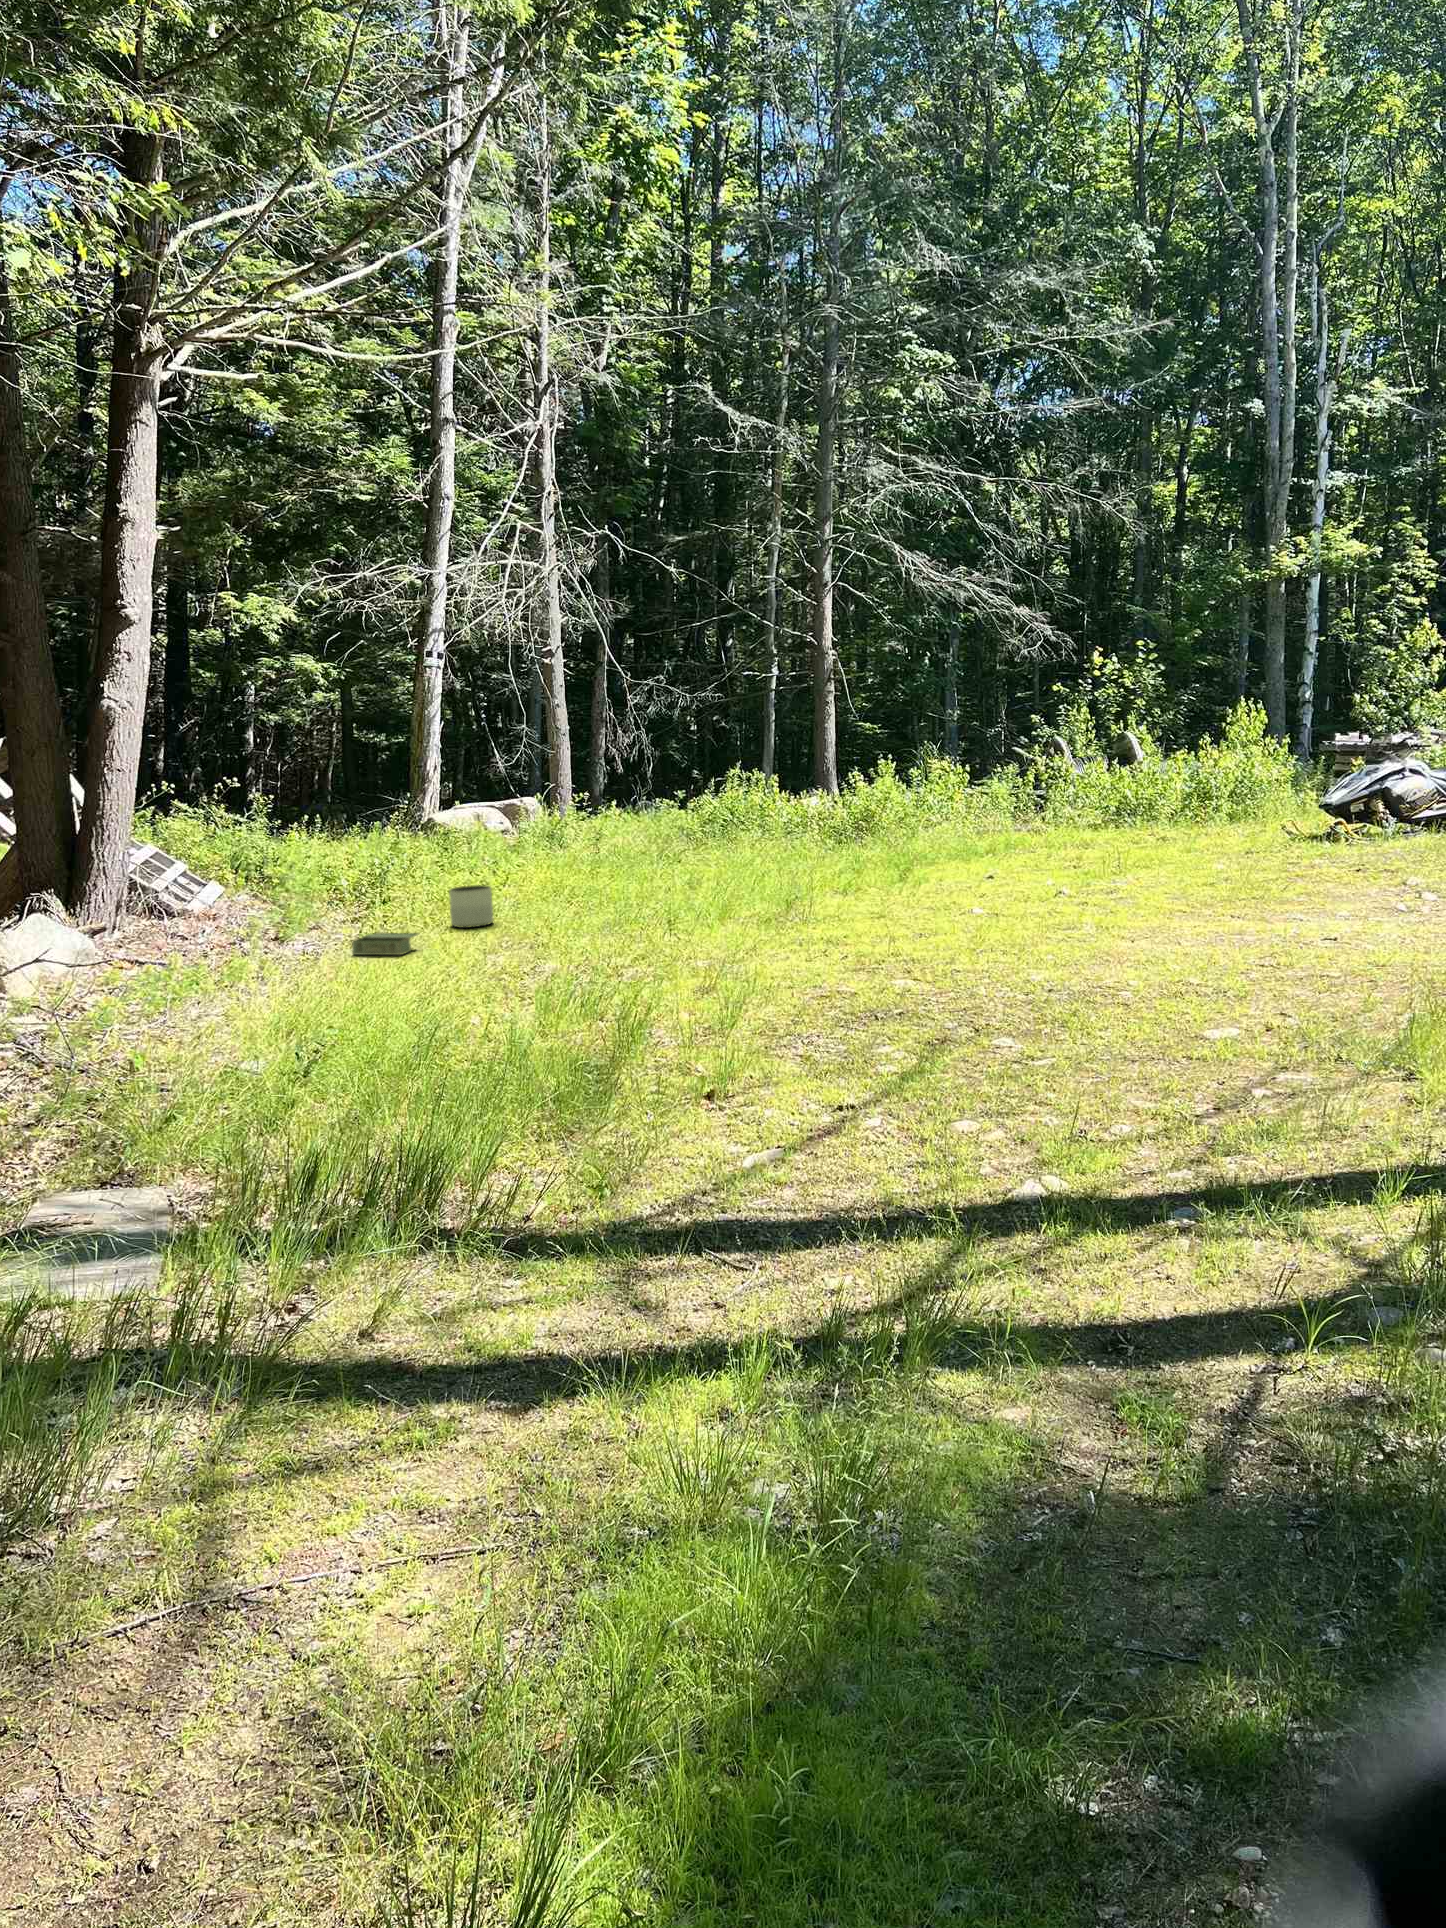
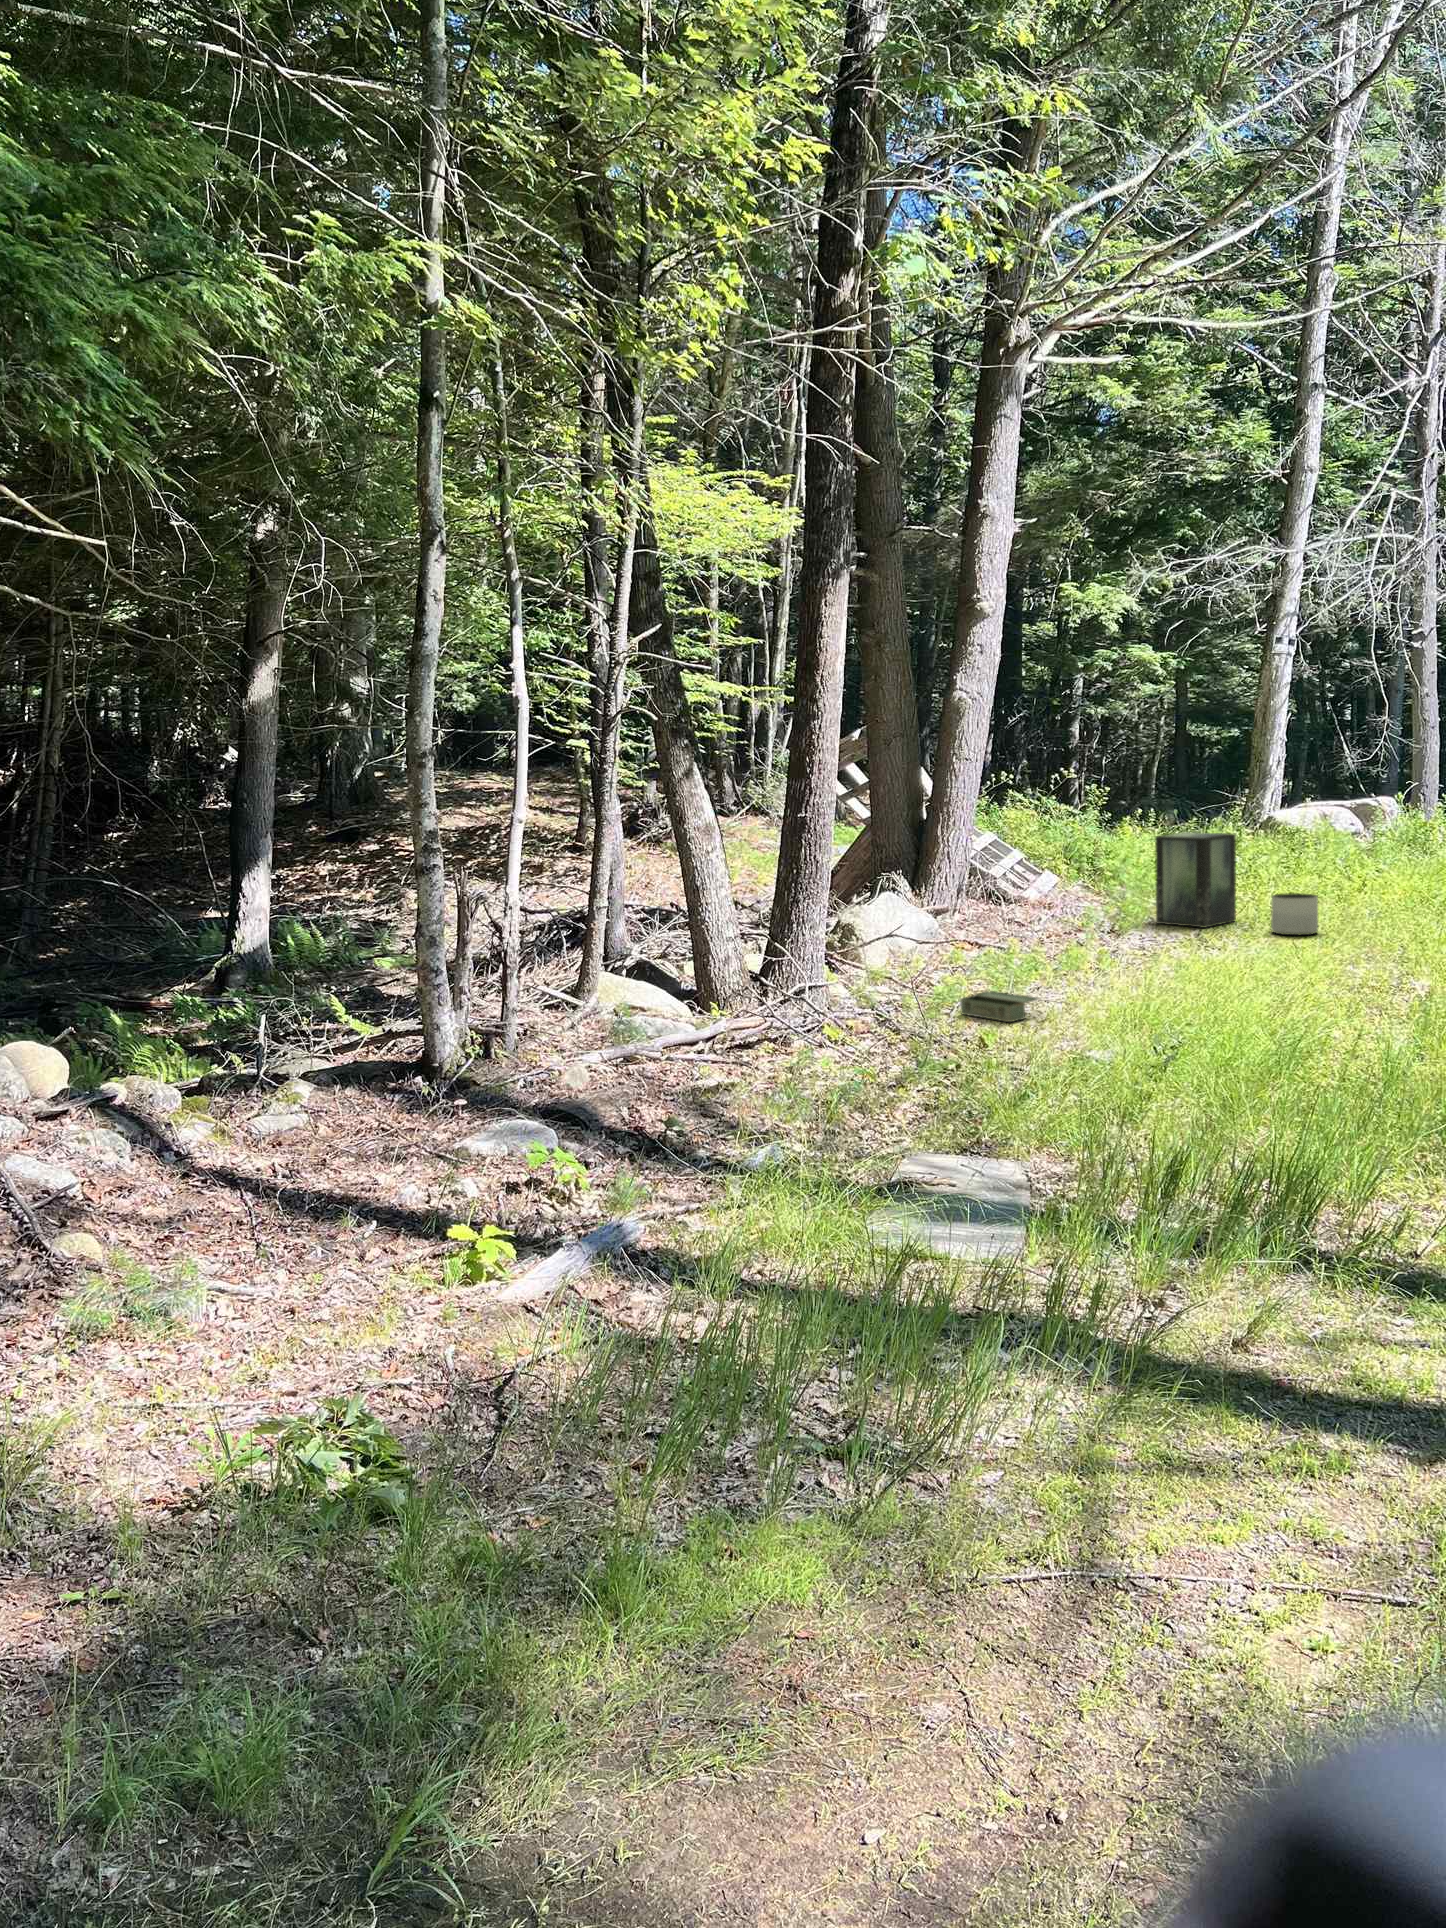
storage box: none [332,830,416,928] -> present [1155,832,1236,928]
toolbox: present [352,933,418,955] -> present [960,991,1037,1022]

